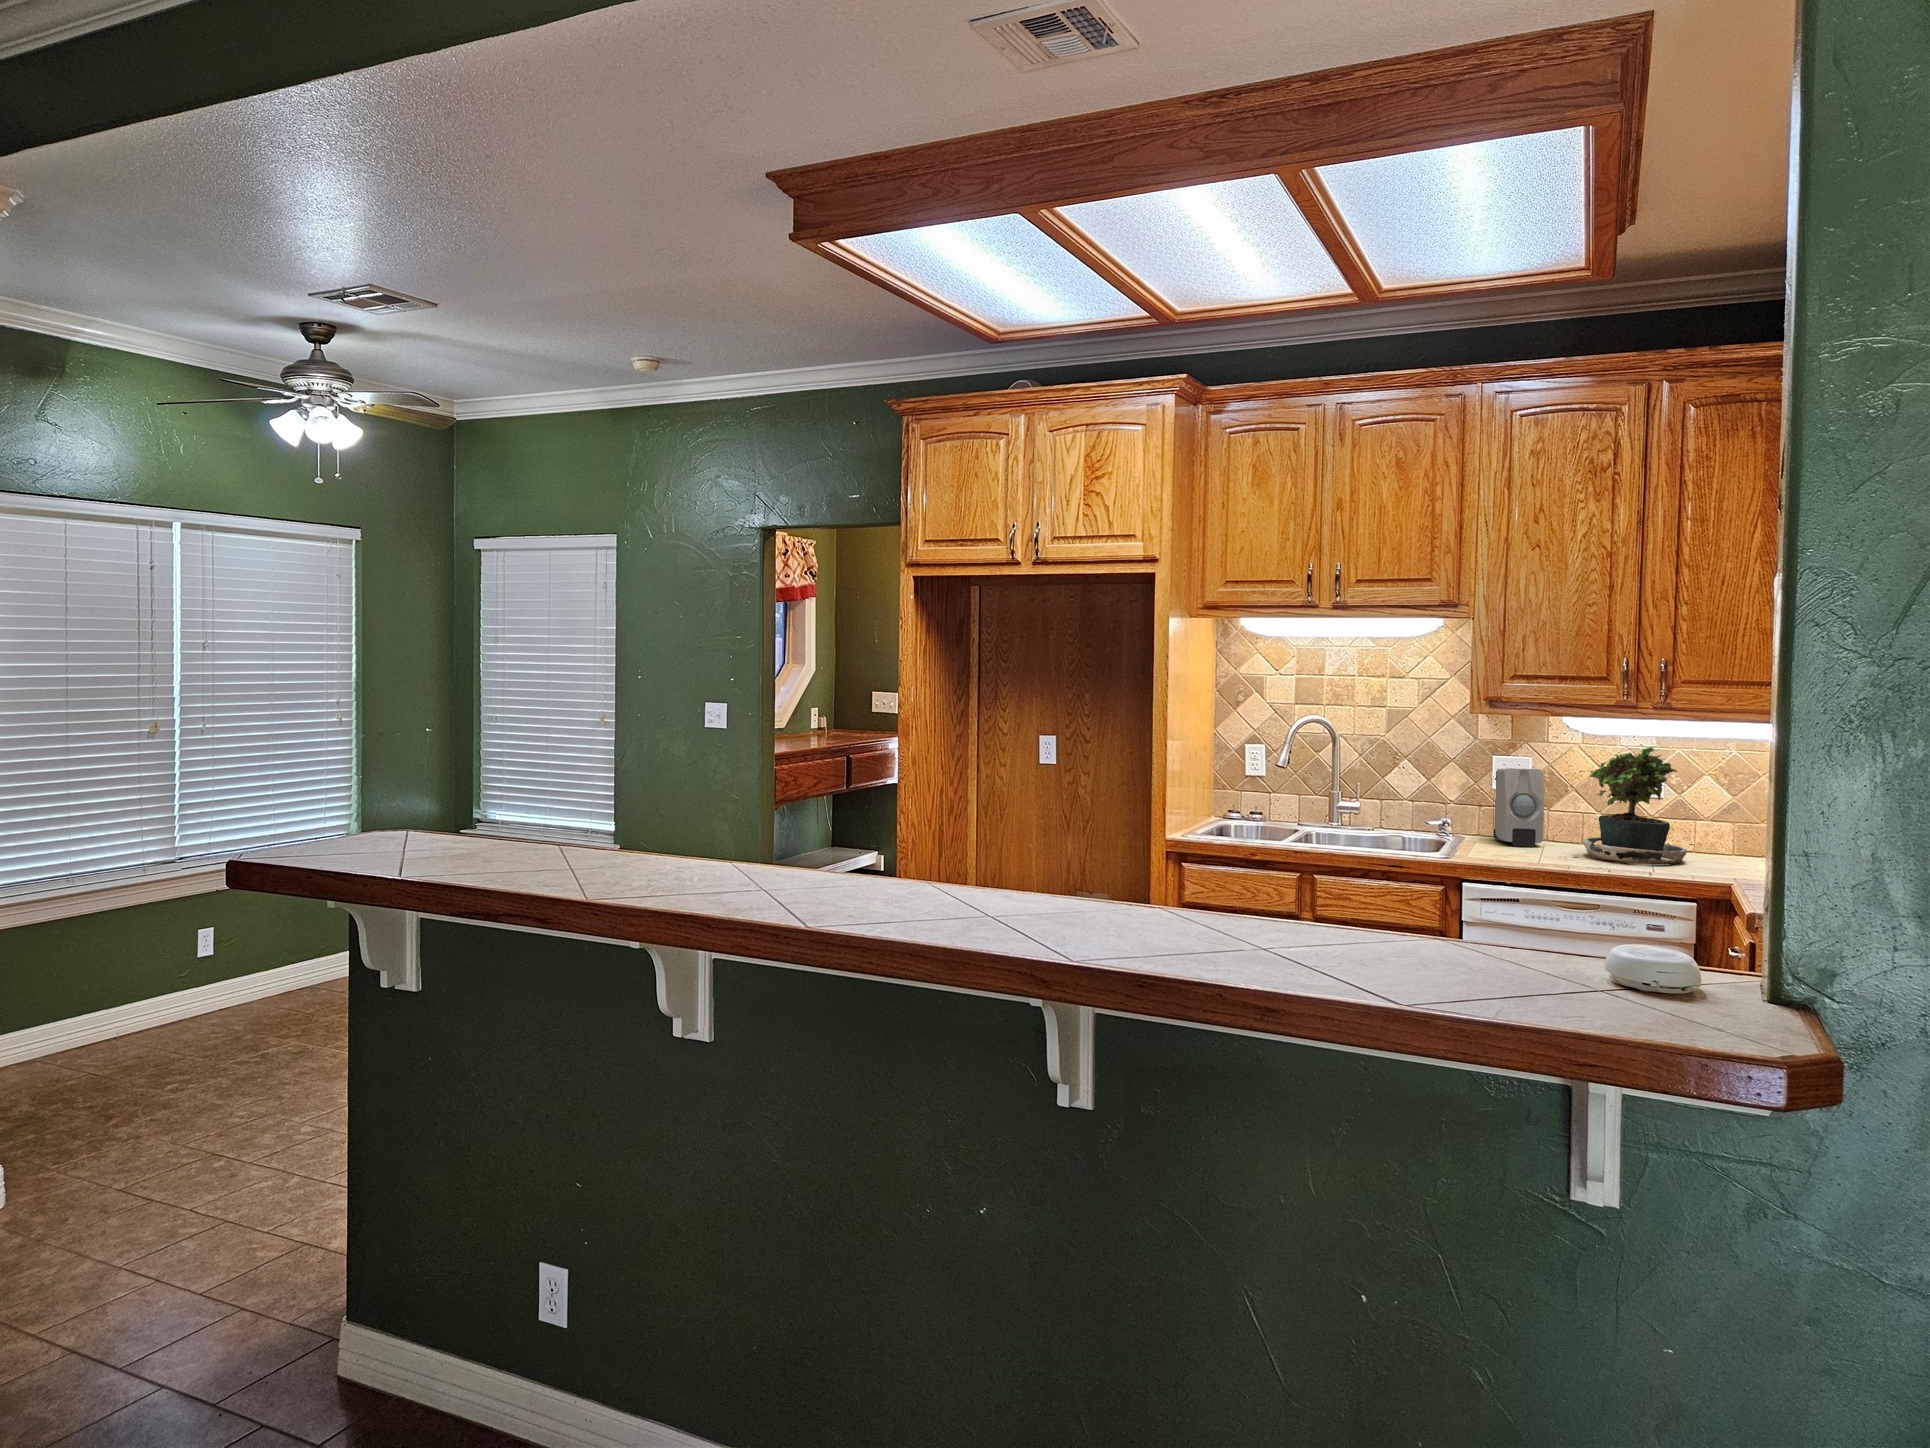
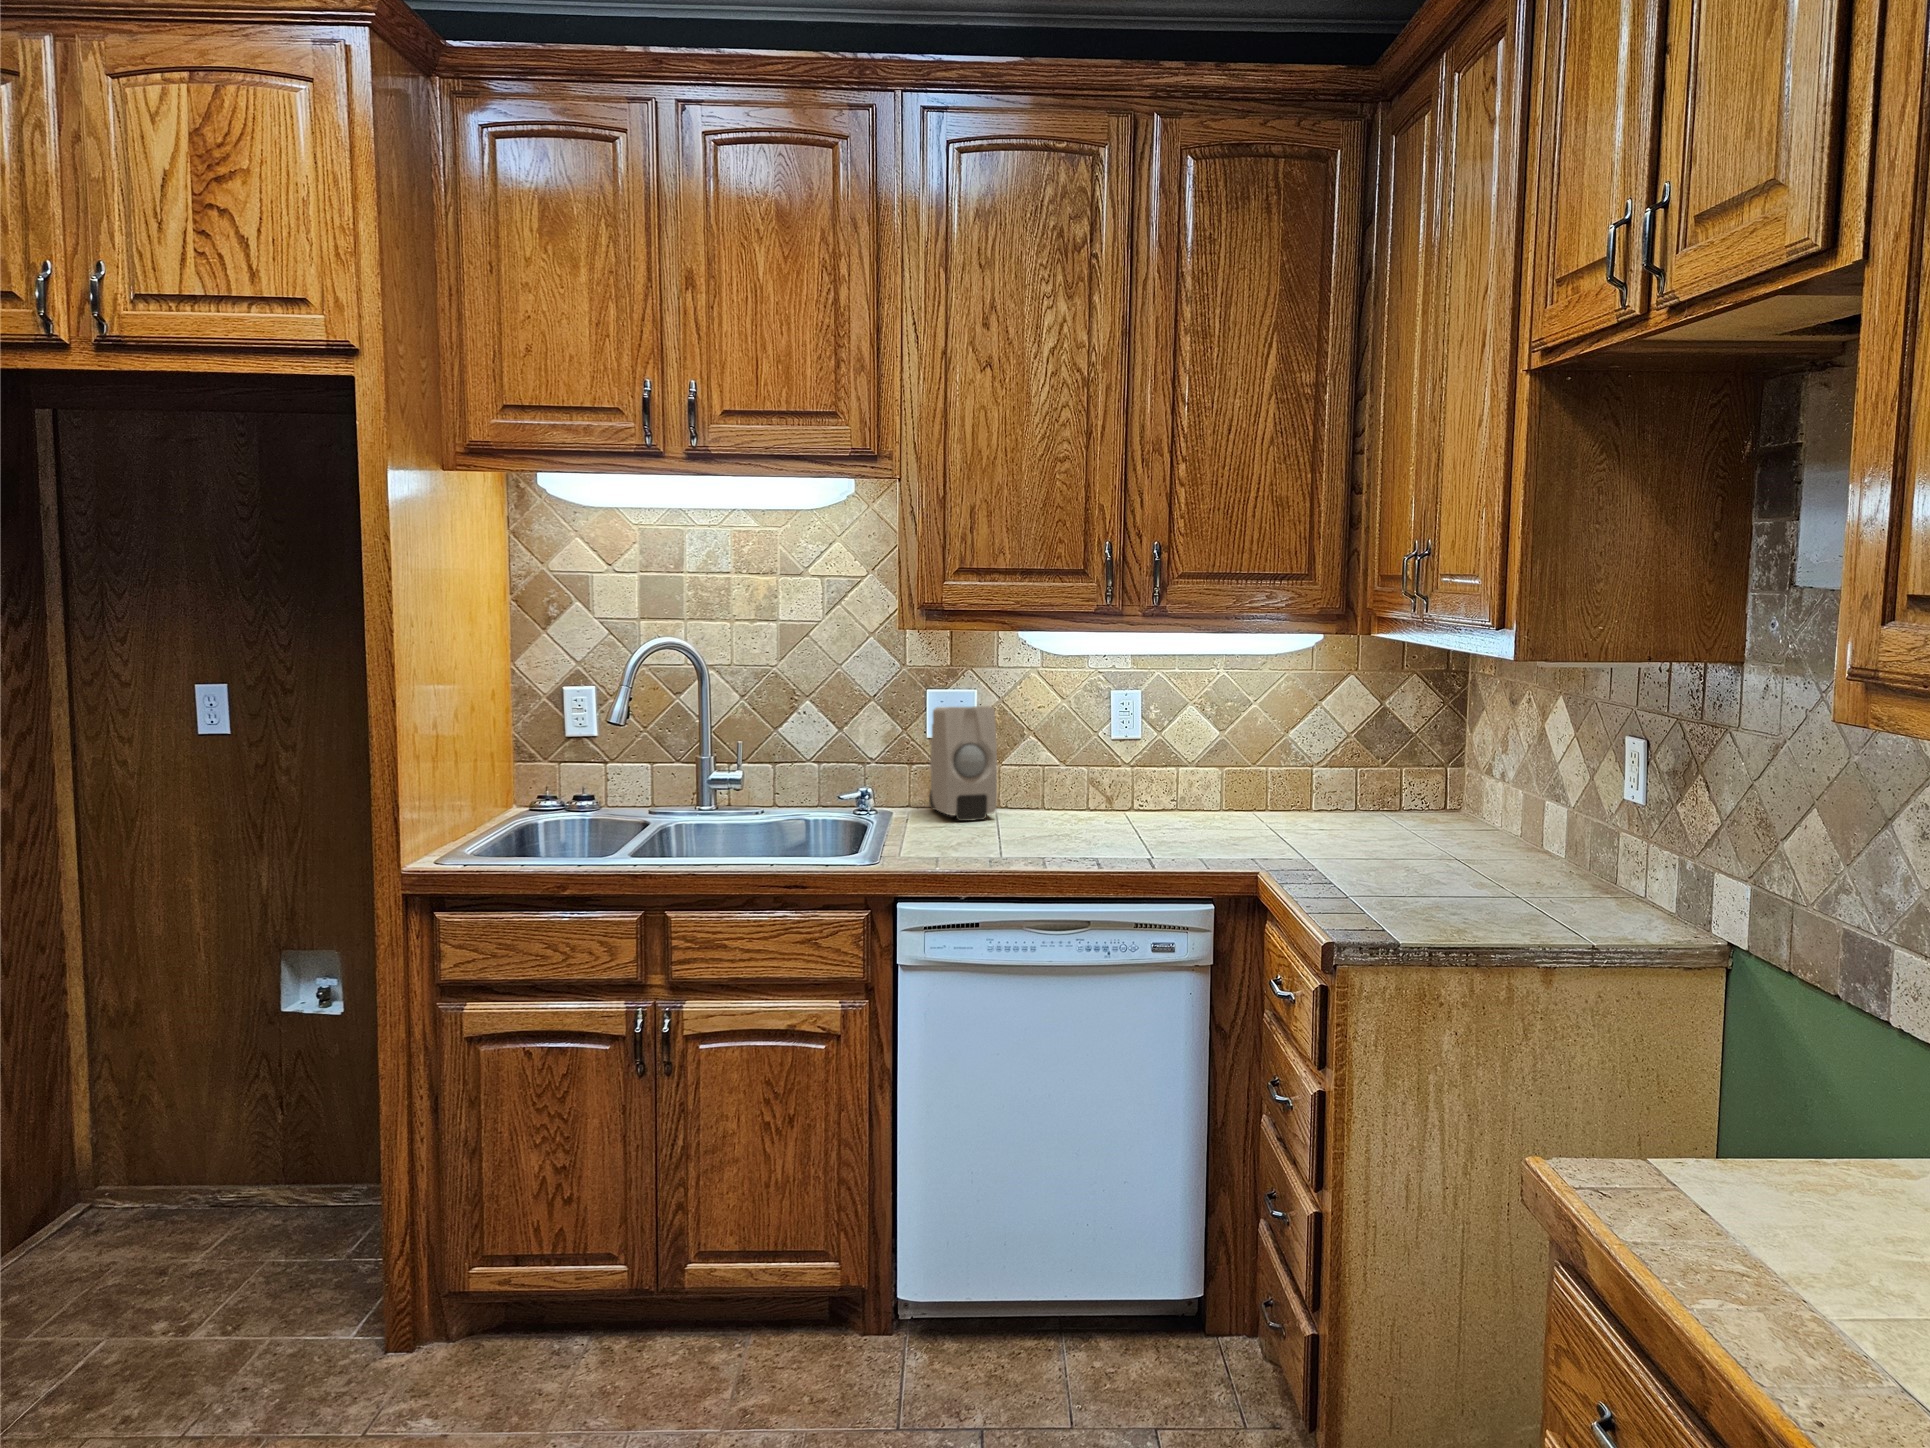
potted plant: present [1560,746,1687,865] -> none [1022,668,1181,841]

